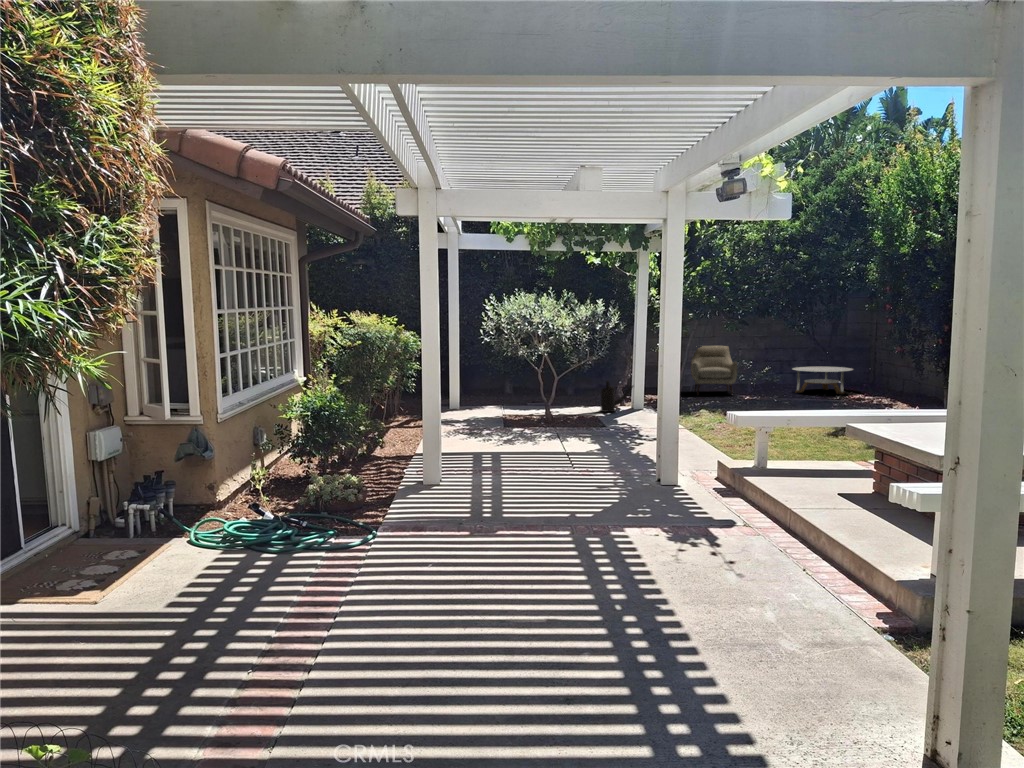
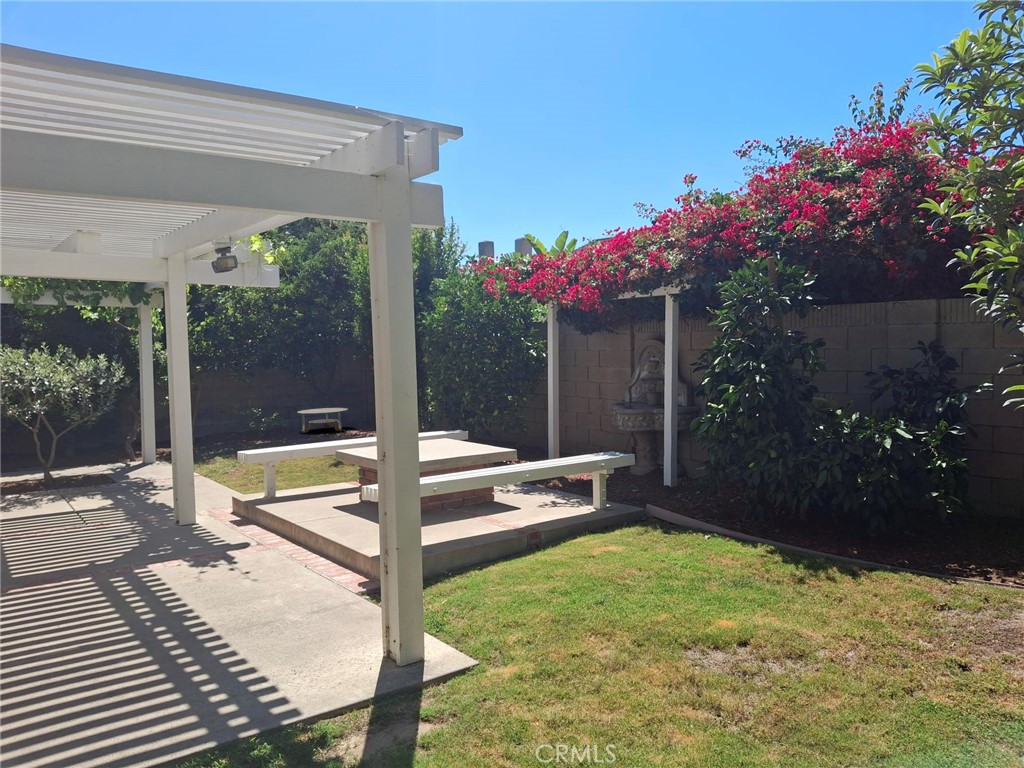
chair: present [691,346,737,395] -> none [202,395,248,443]
watering can: present [600,381,633,412] -> none [100,436,144,469]

